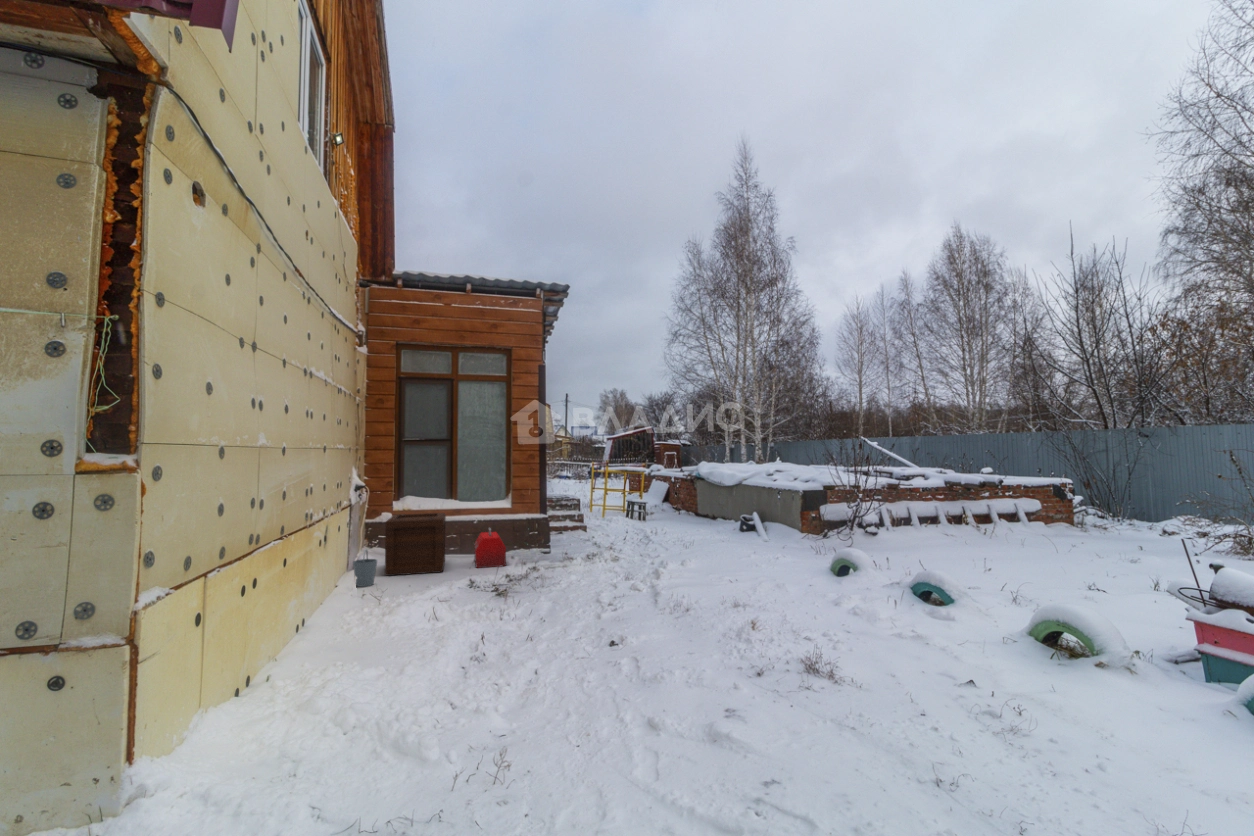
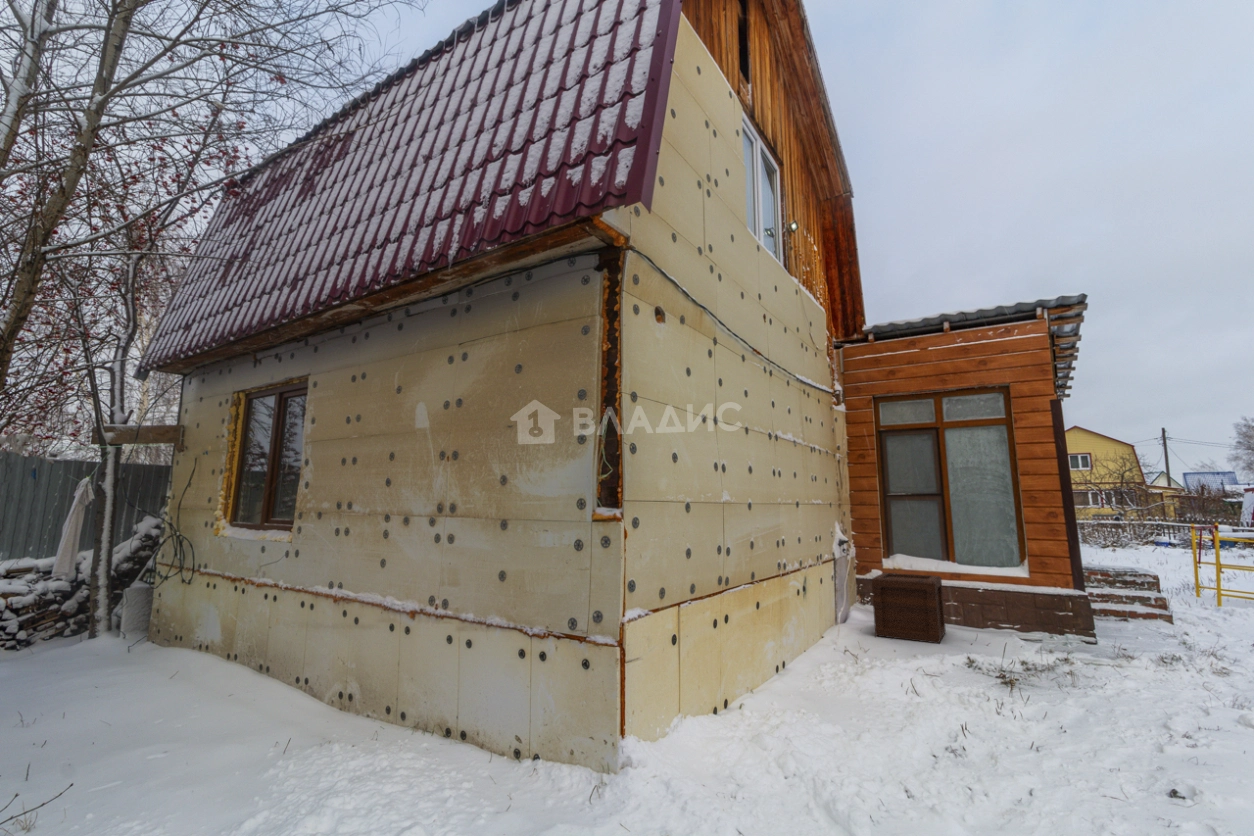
toolbox: present [474,528,506,568] -> none [980,599,1024,651]
bucket: present [353,549,377,587] -> none [840,605,864,643]

